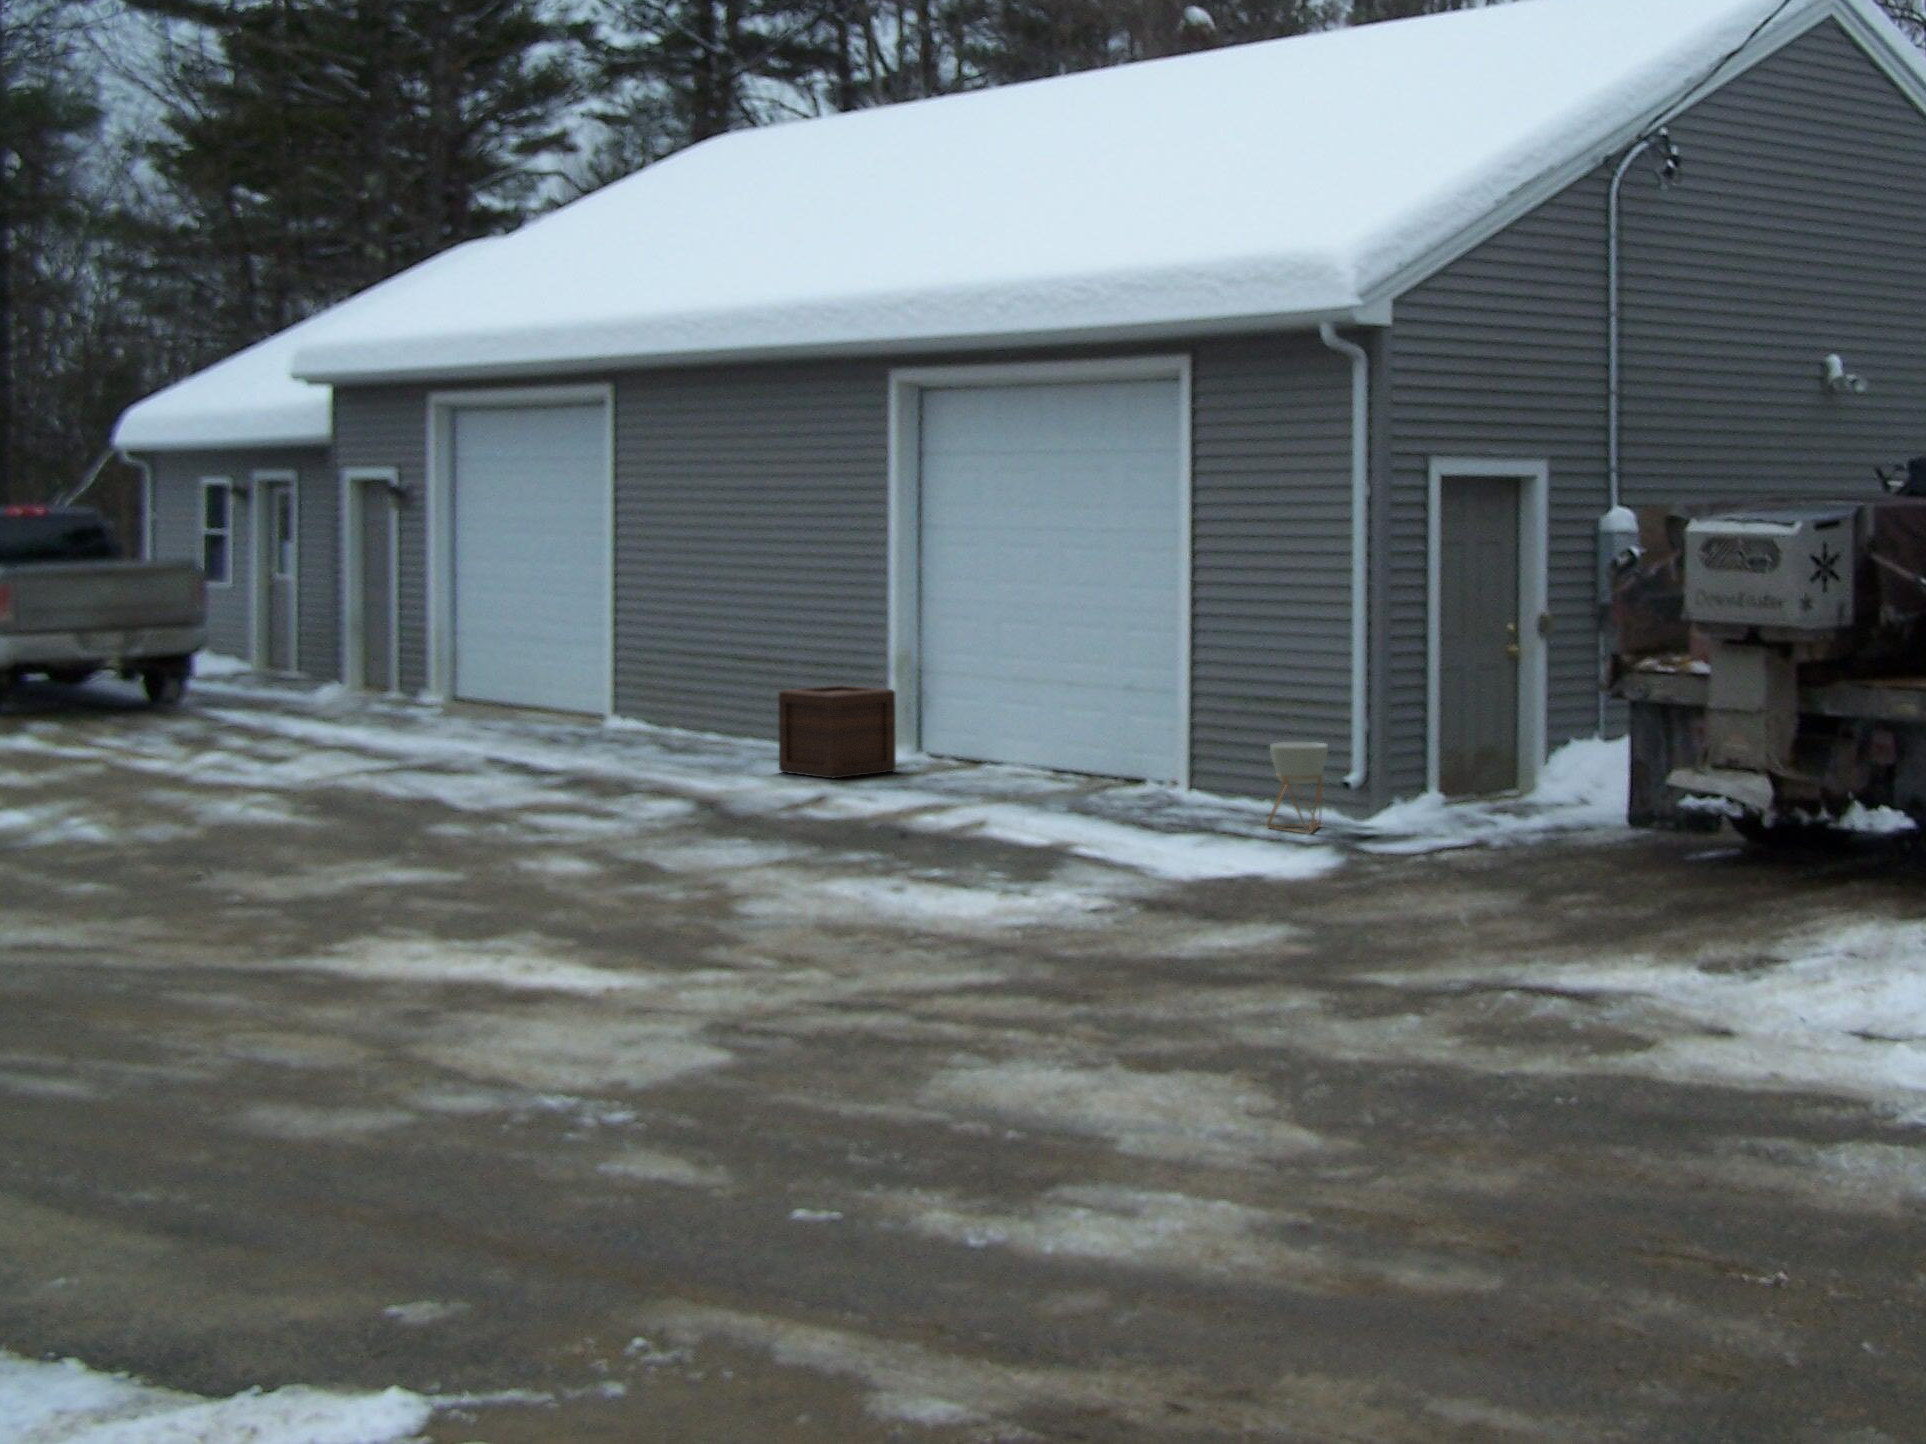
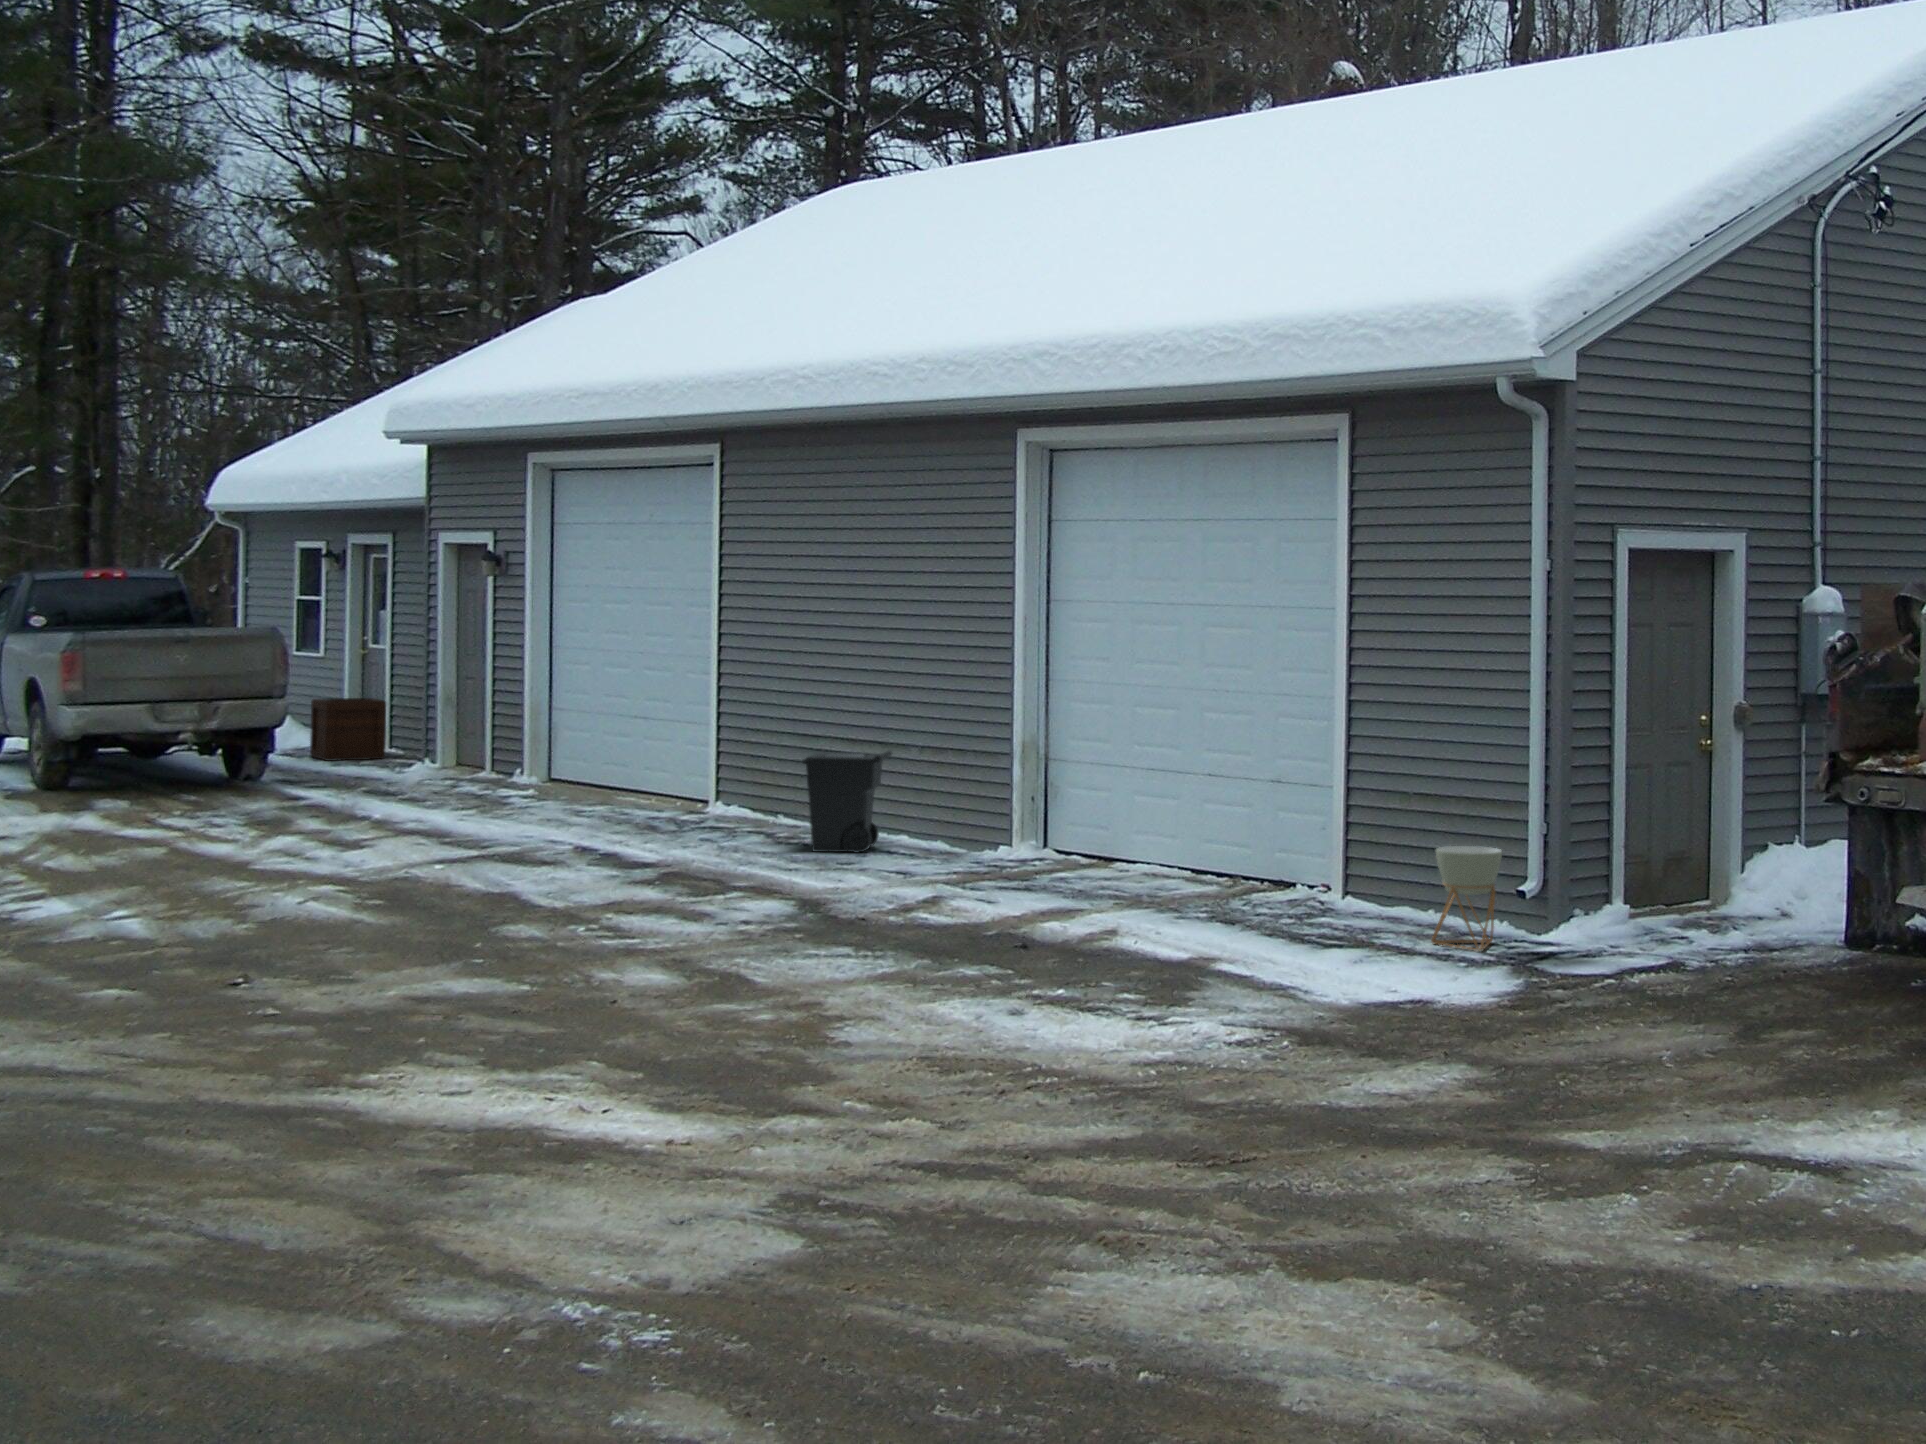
trash can: none [698,668,781,761] -> present [802,751,892,853]
wooden crate: present [779,685,896,779] -> present [310,698,386,761]

